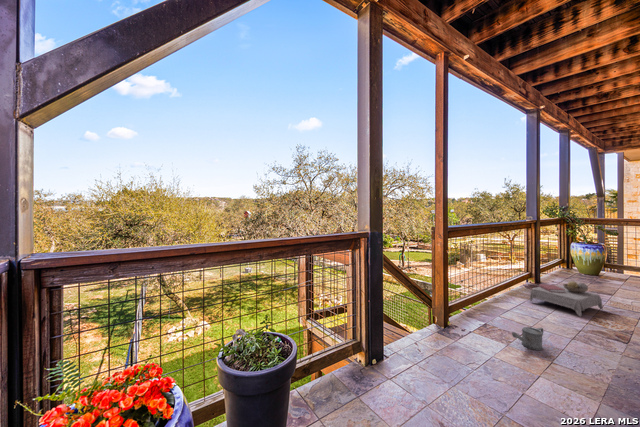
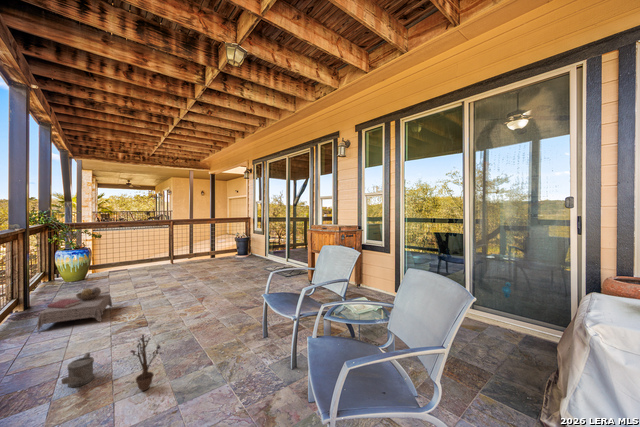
decorative plant: none [560,330,592,386] -> present [127,335,161,391]

